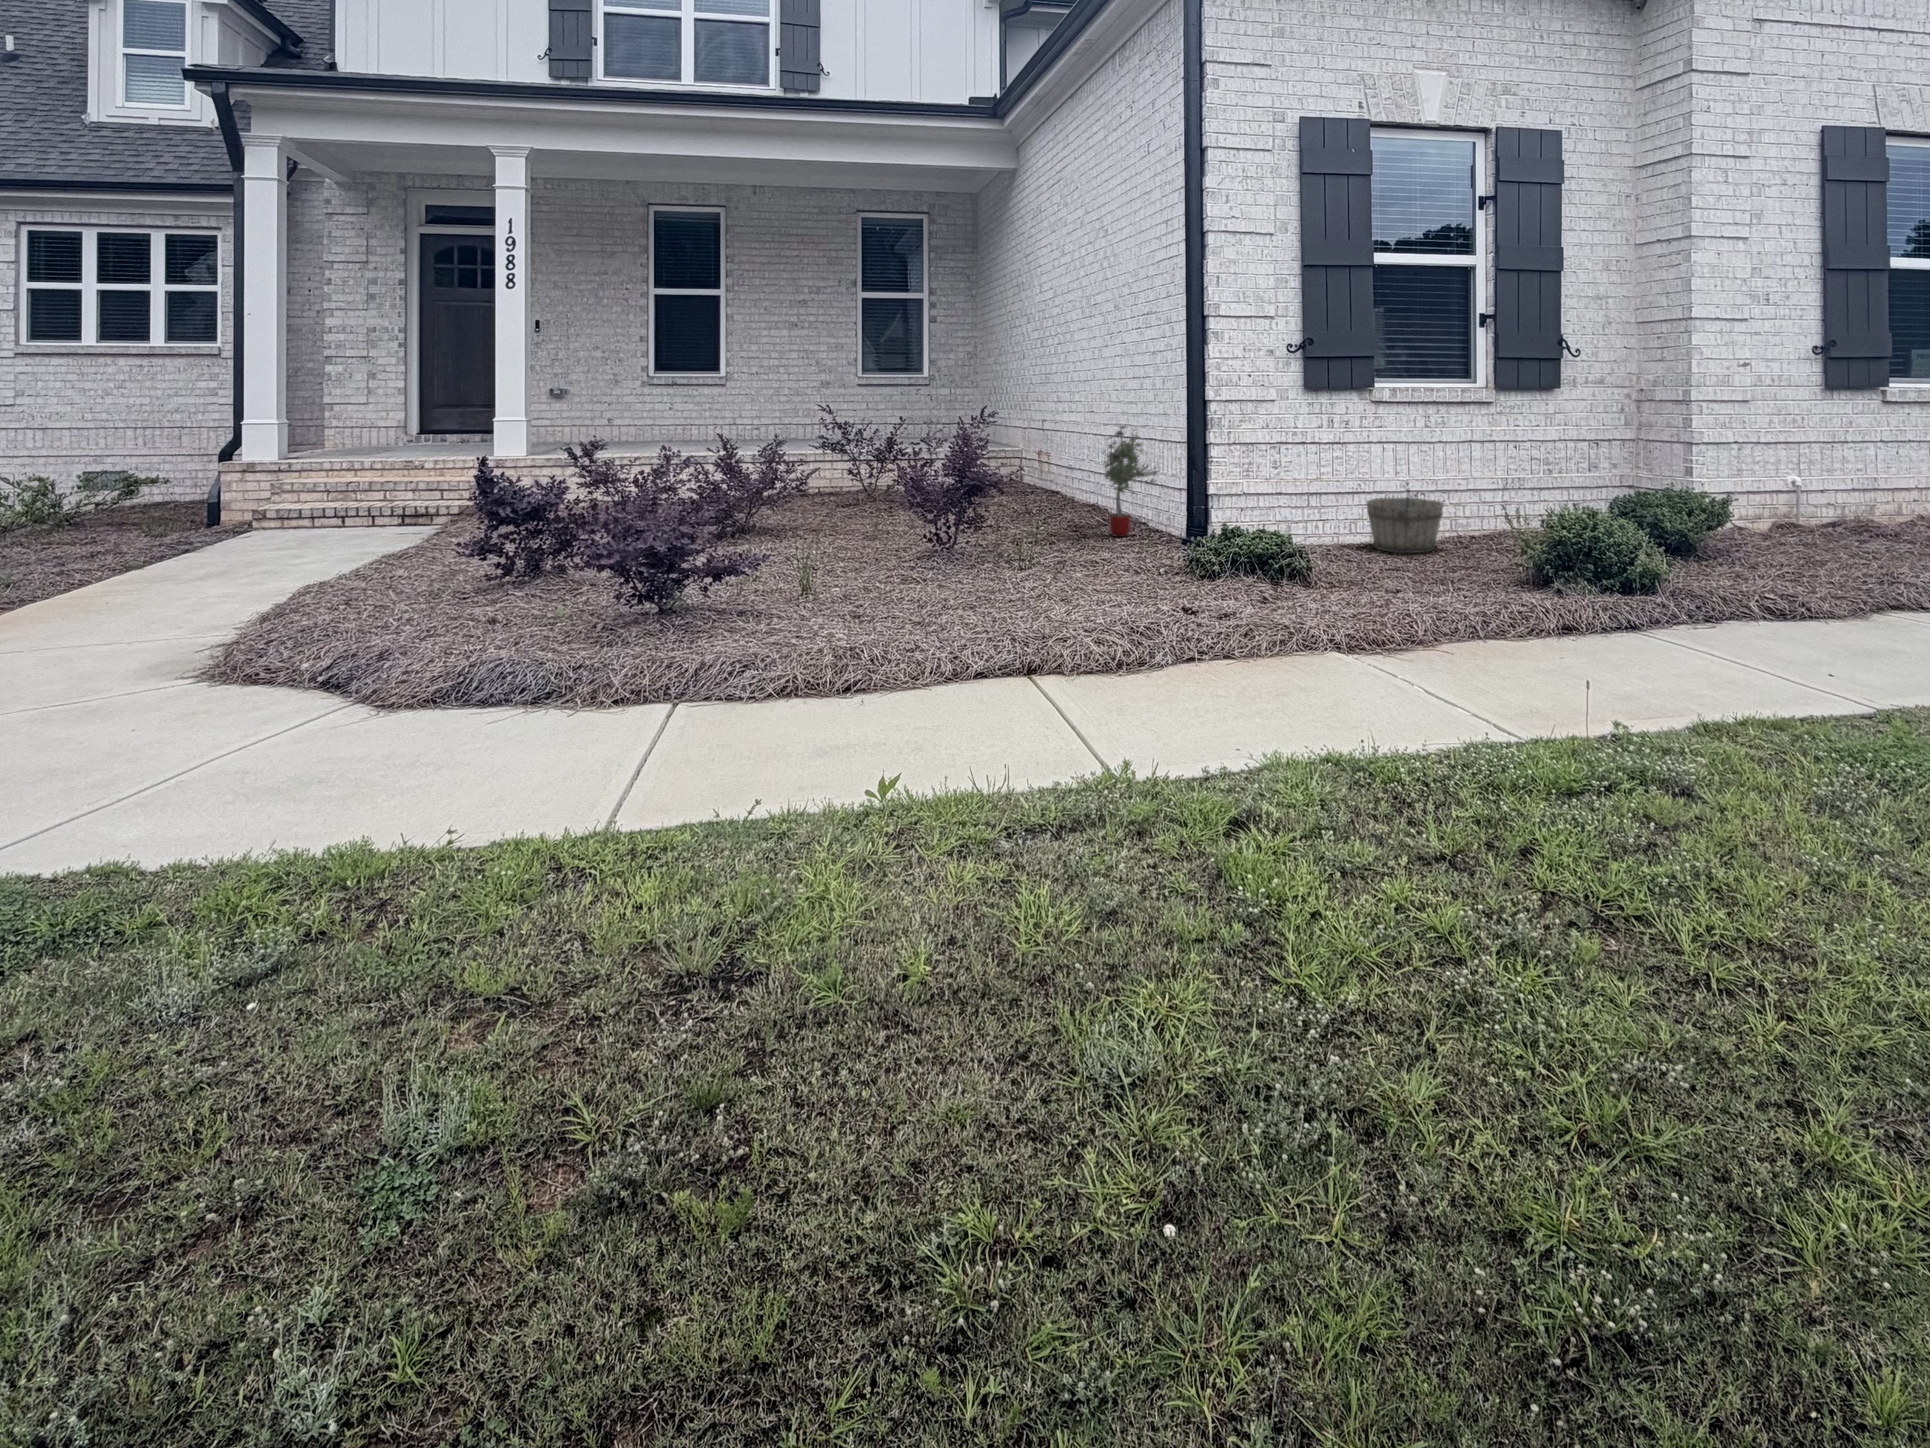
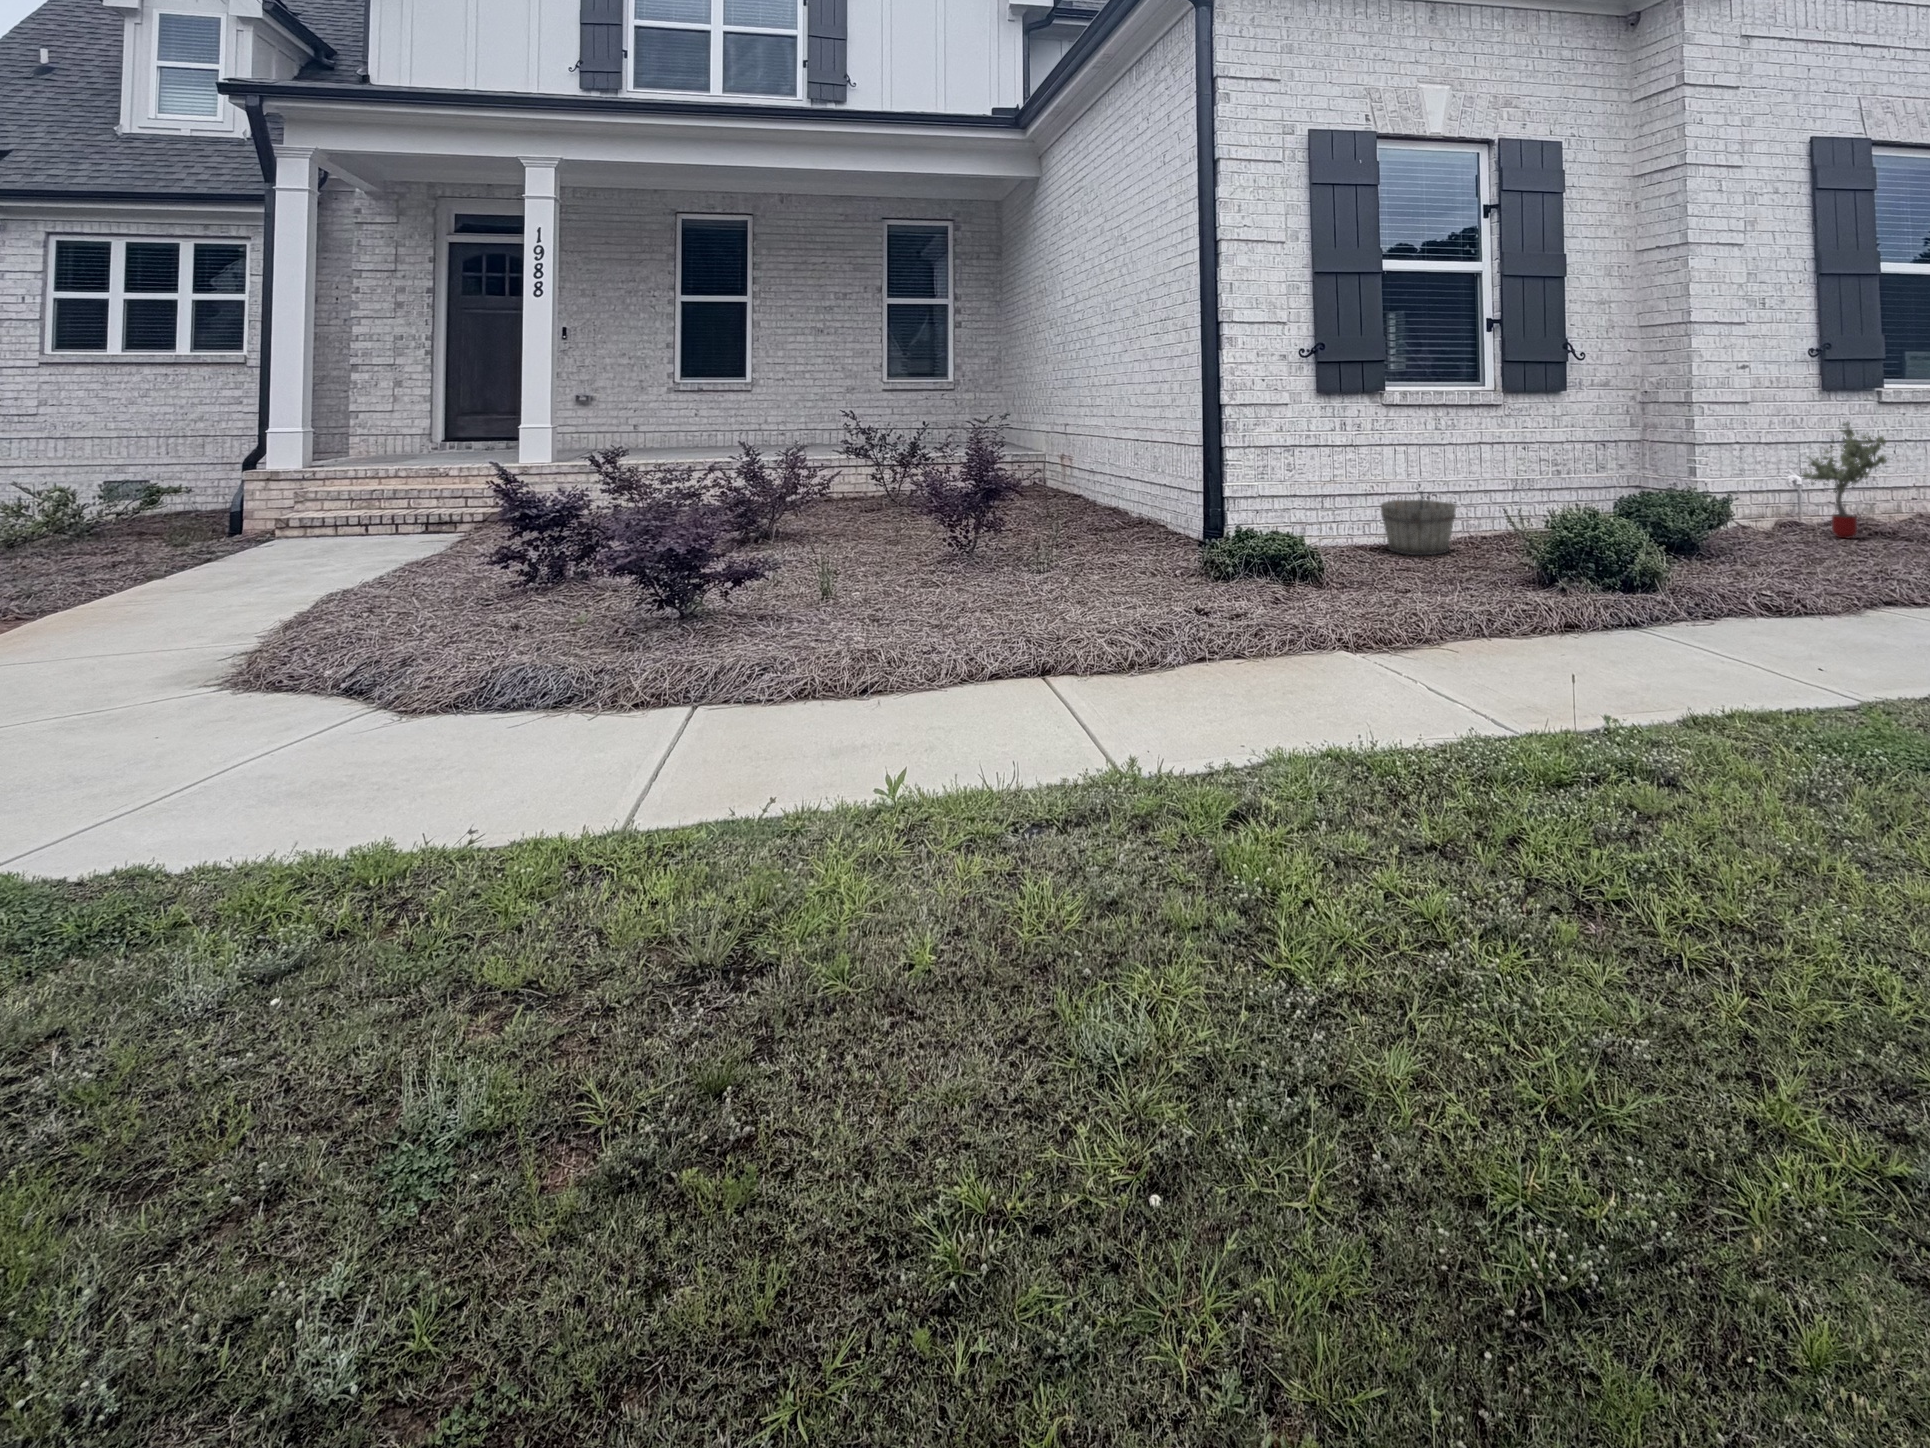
potted tree: present [1103,426,1158,537] -> present [1802,423,1887,538]

